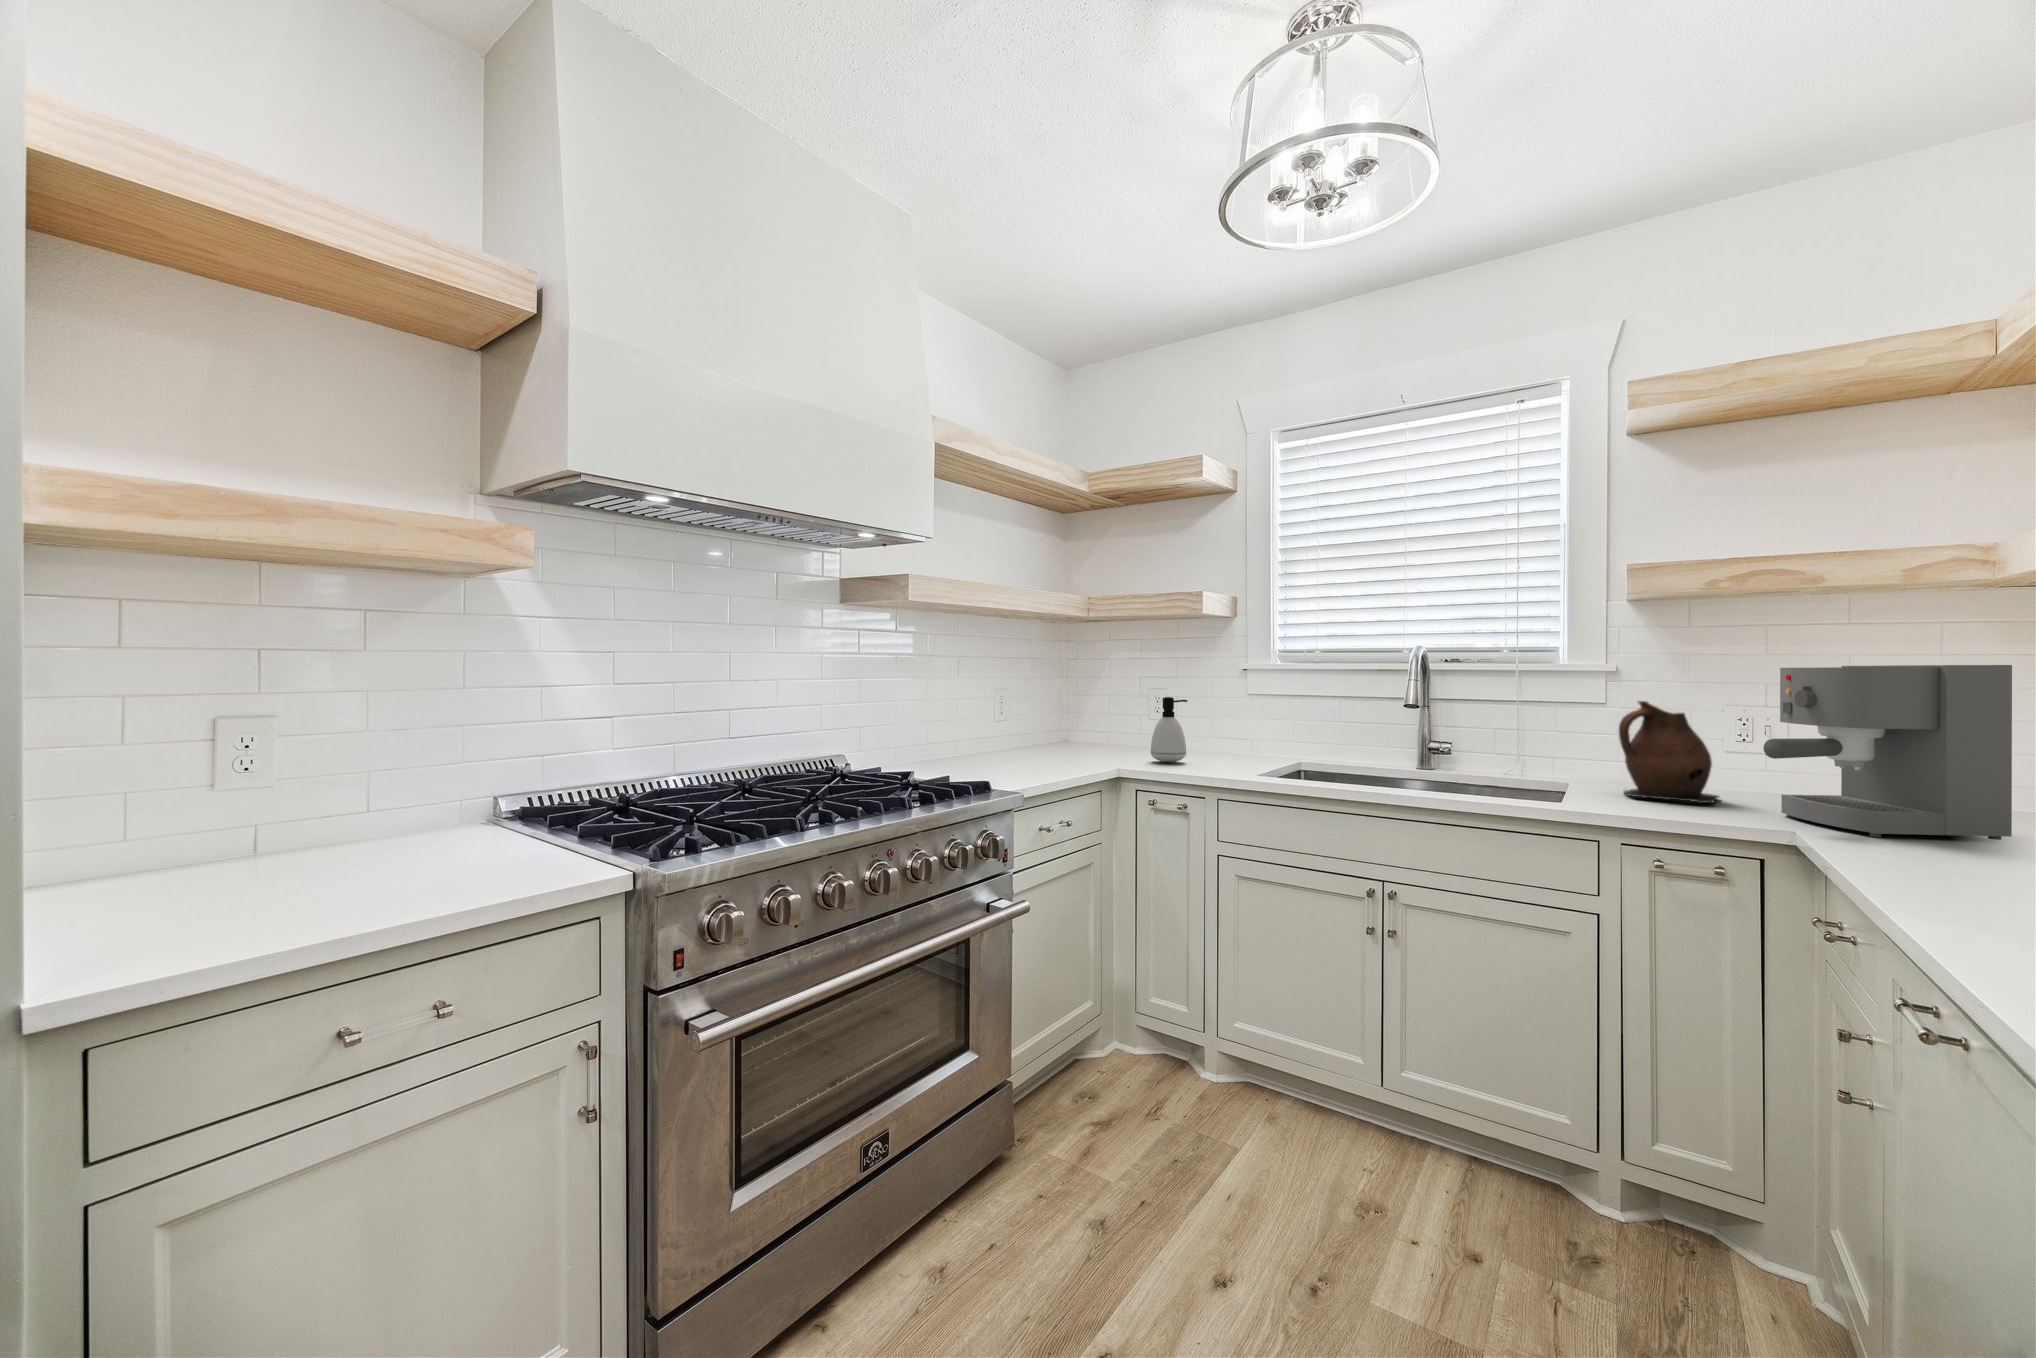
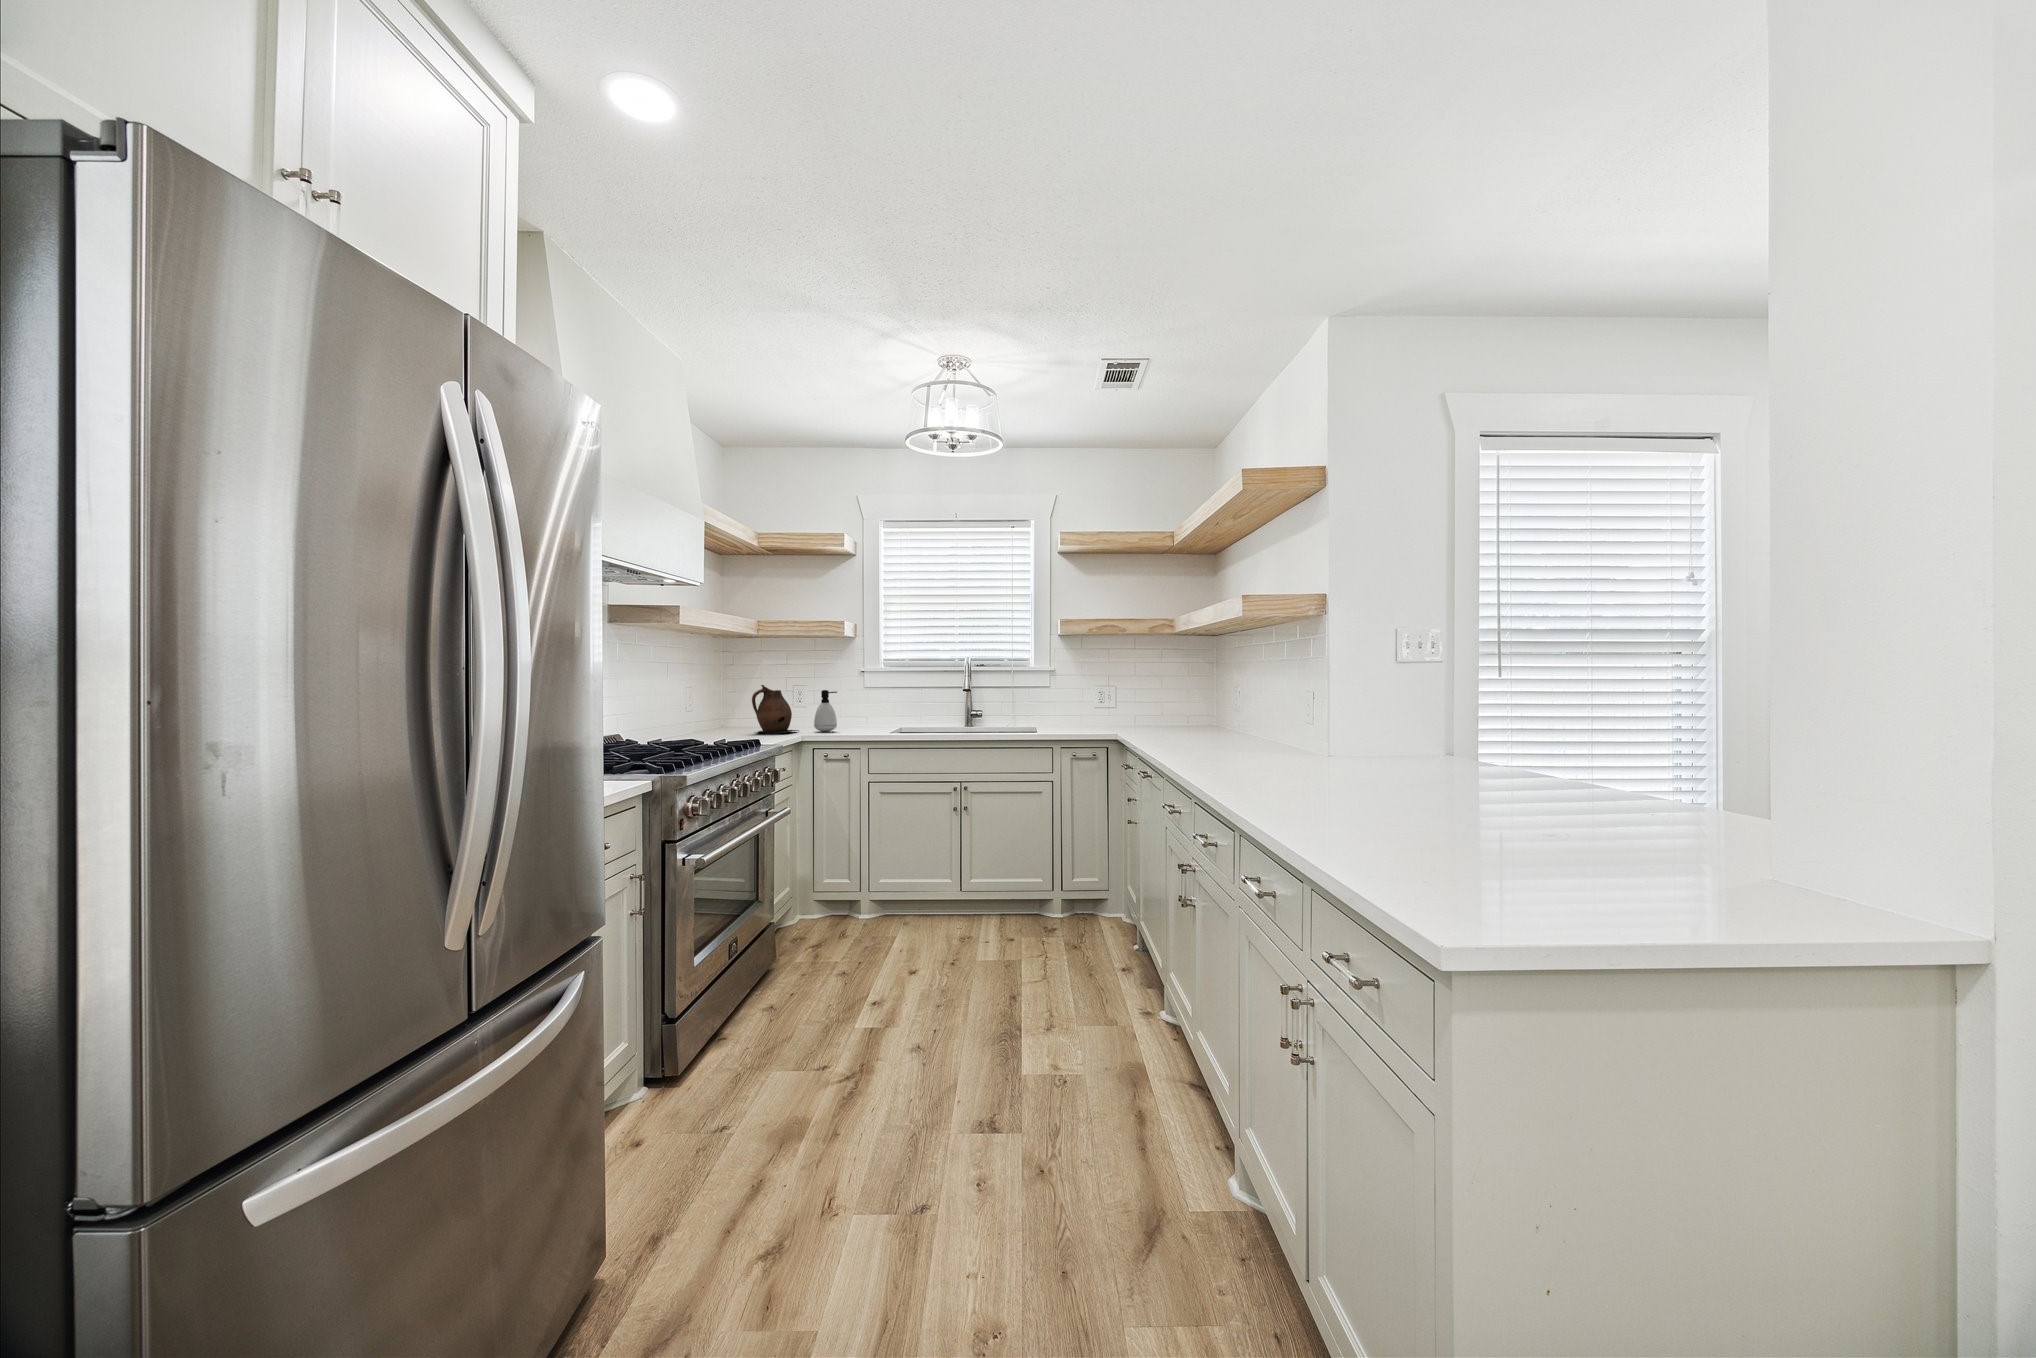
coffee maker: present [1763,665,2012,840] -> none [1109,668,1182,737]
ceramic pitcher: present [1619,701,1719,804] -> present [752,685,799,733]

